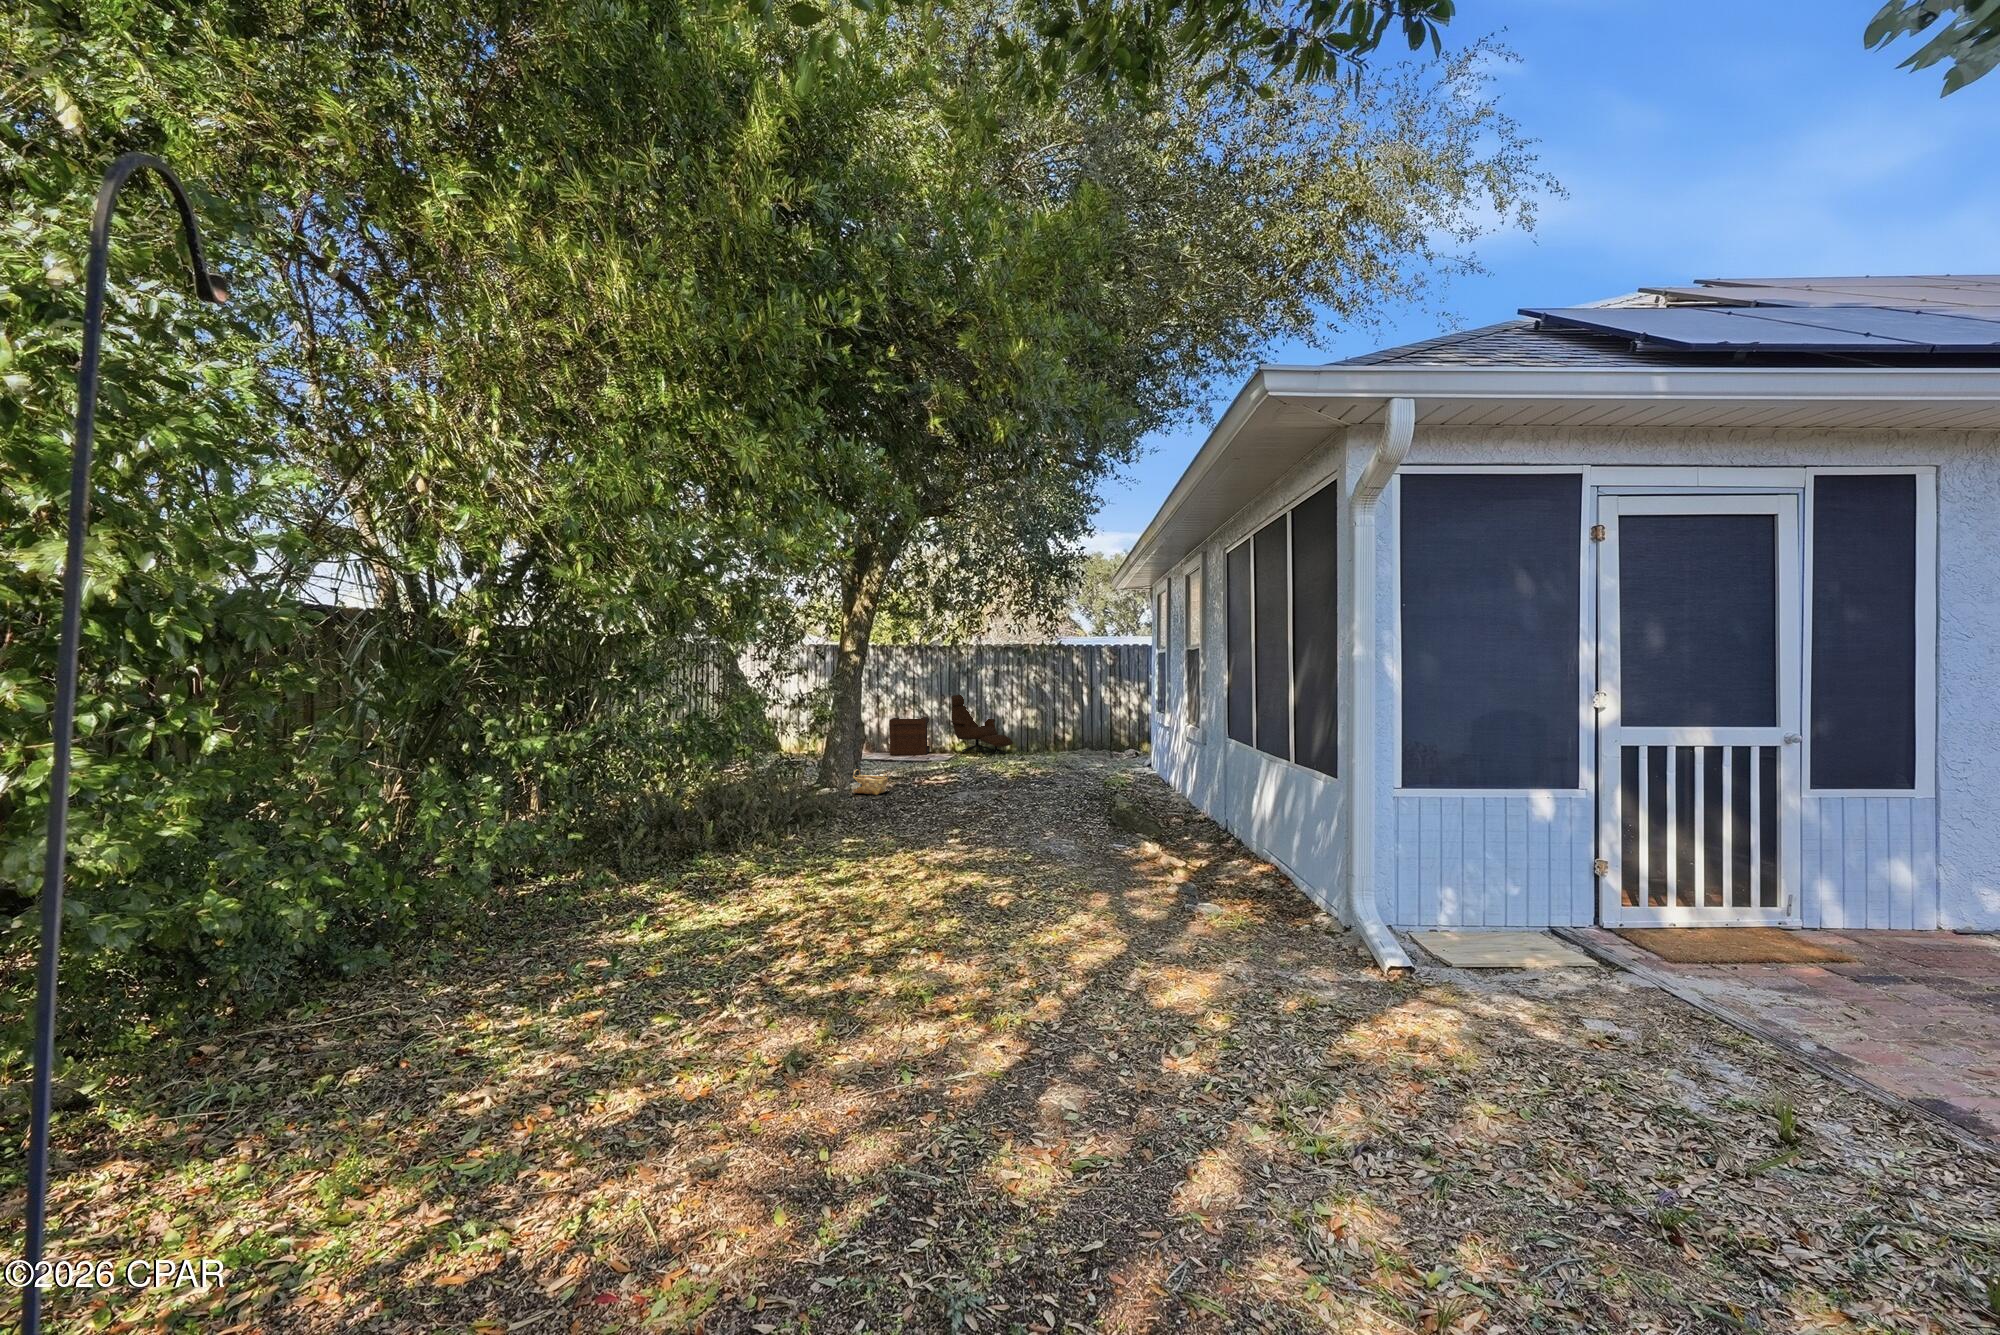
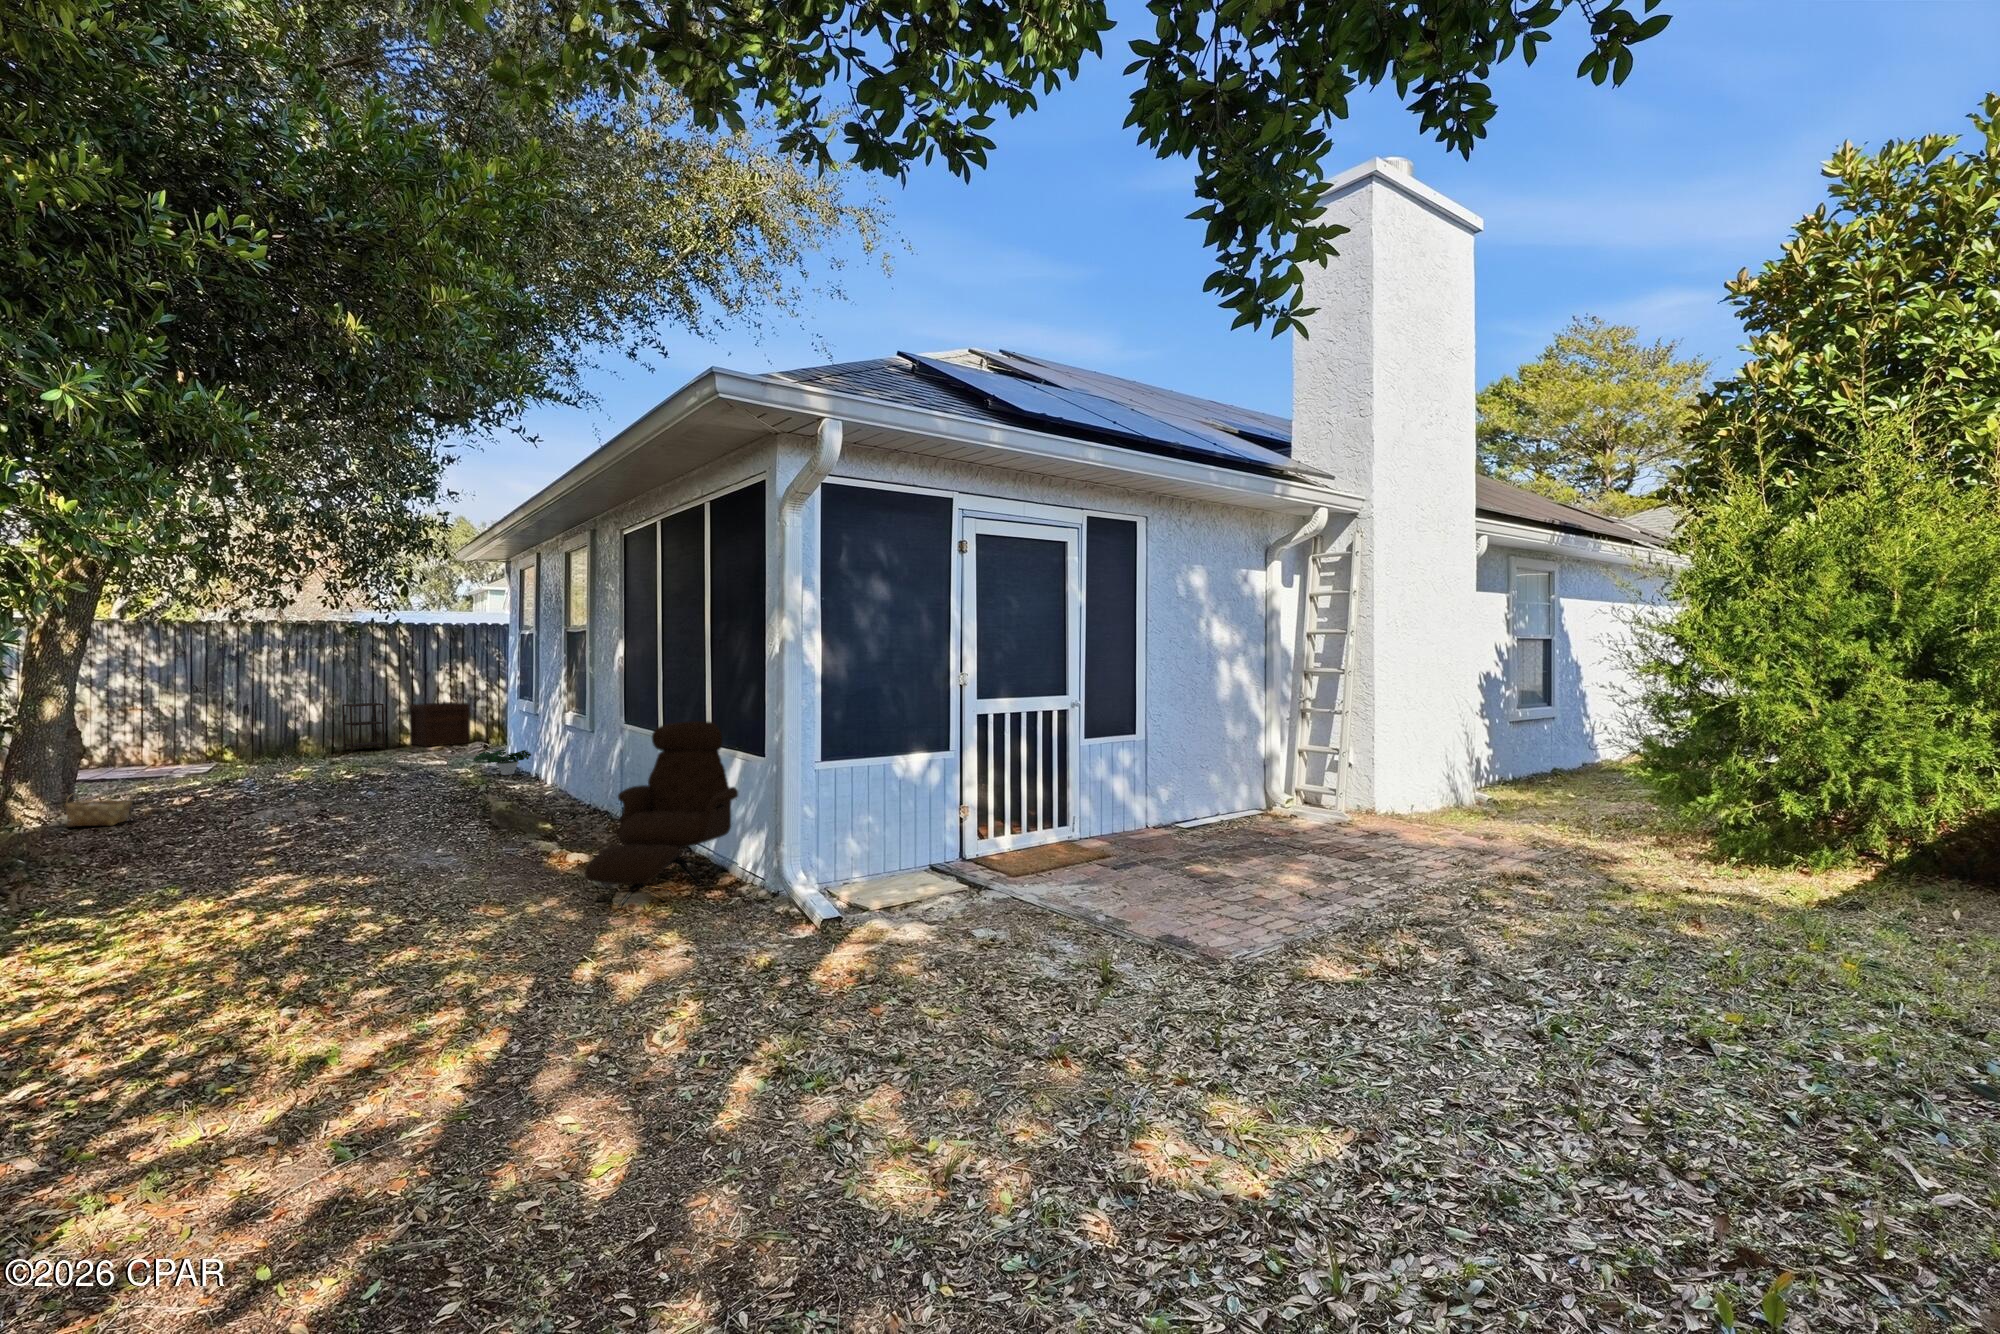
lounge chair: present [951,695,1013,755] -> present [585,721,738,909]
side table: none [1029,711,1058,751] -> present [342,703,385,752]
wooden crate: present [889,717,930,756] -> present [409,702,470,747]
potted plant: none [1113,756,1160,779] -> present [474,749,531,775]

